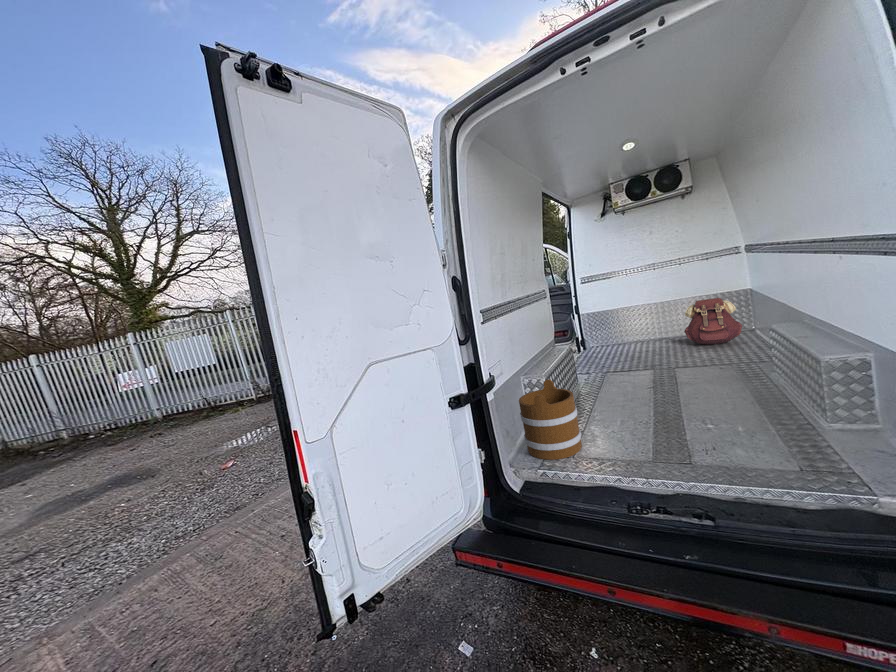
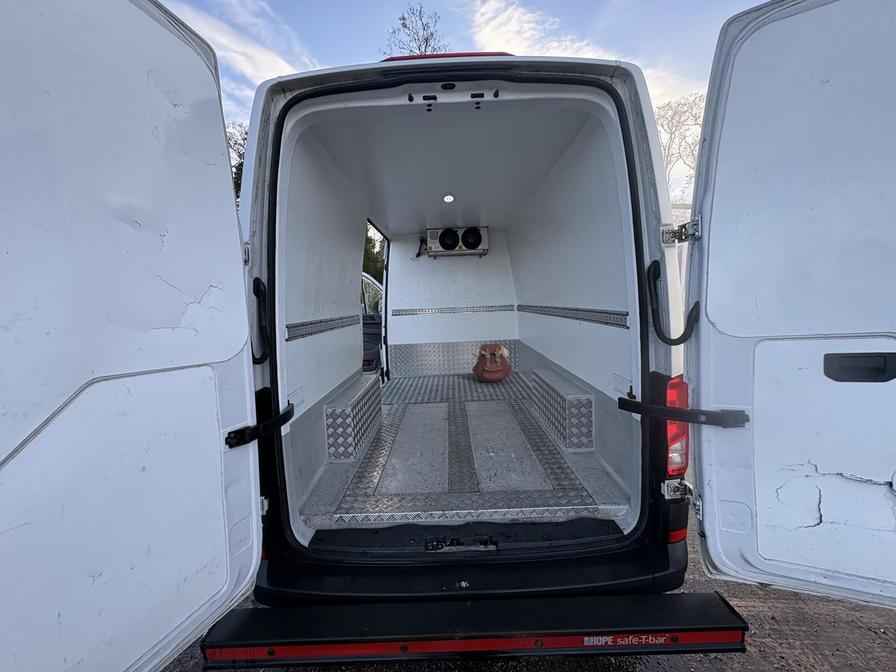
bucket: present [519,379,582,460] -> none [319,409,382,499]

